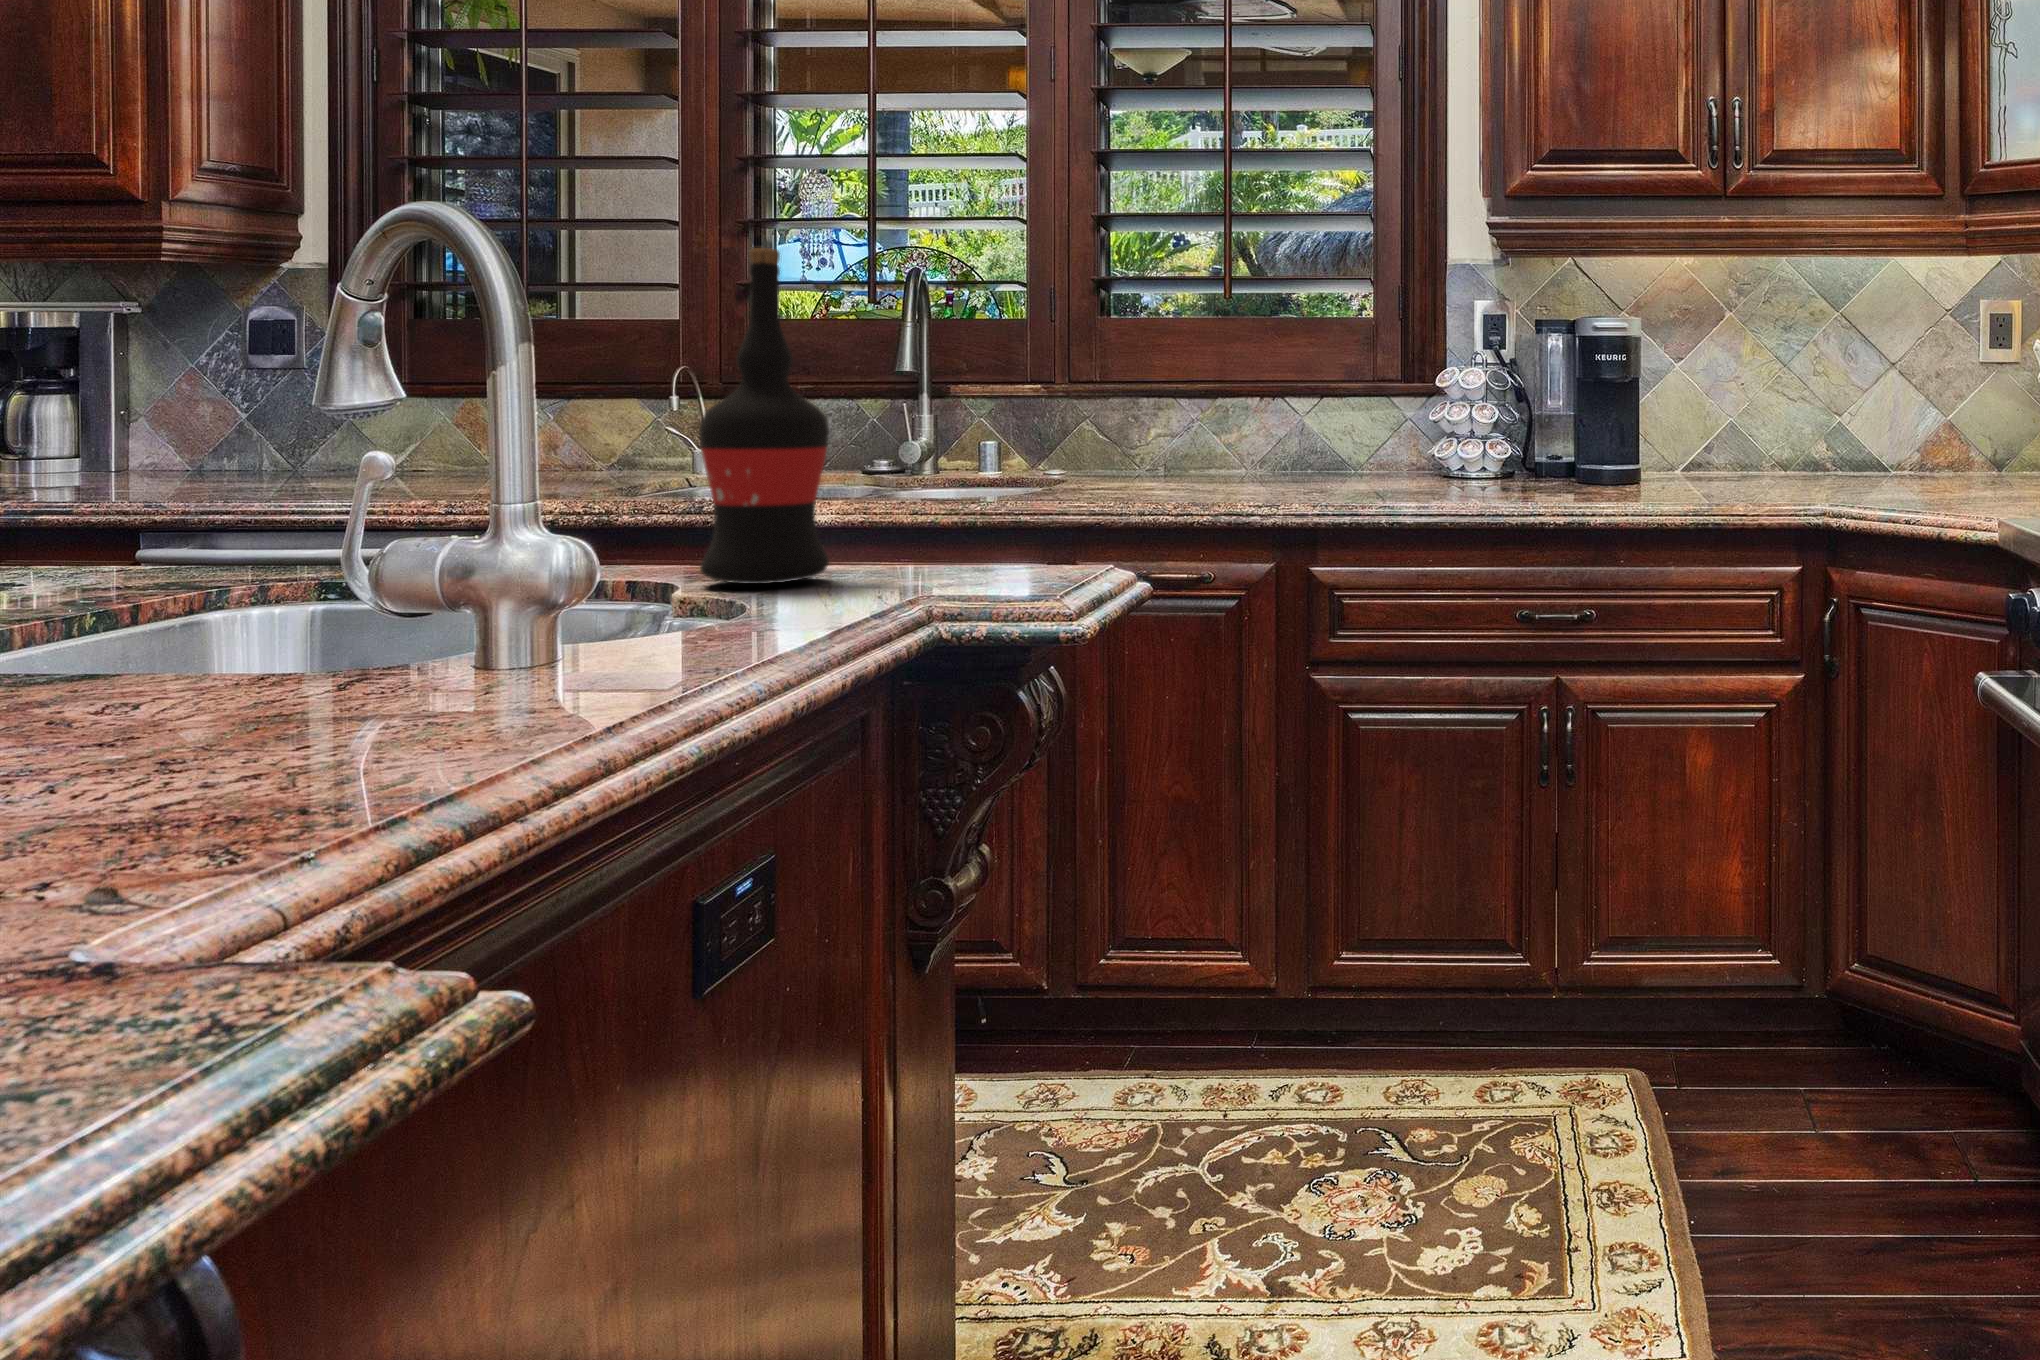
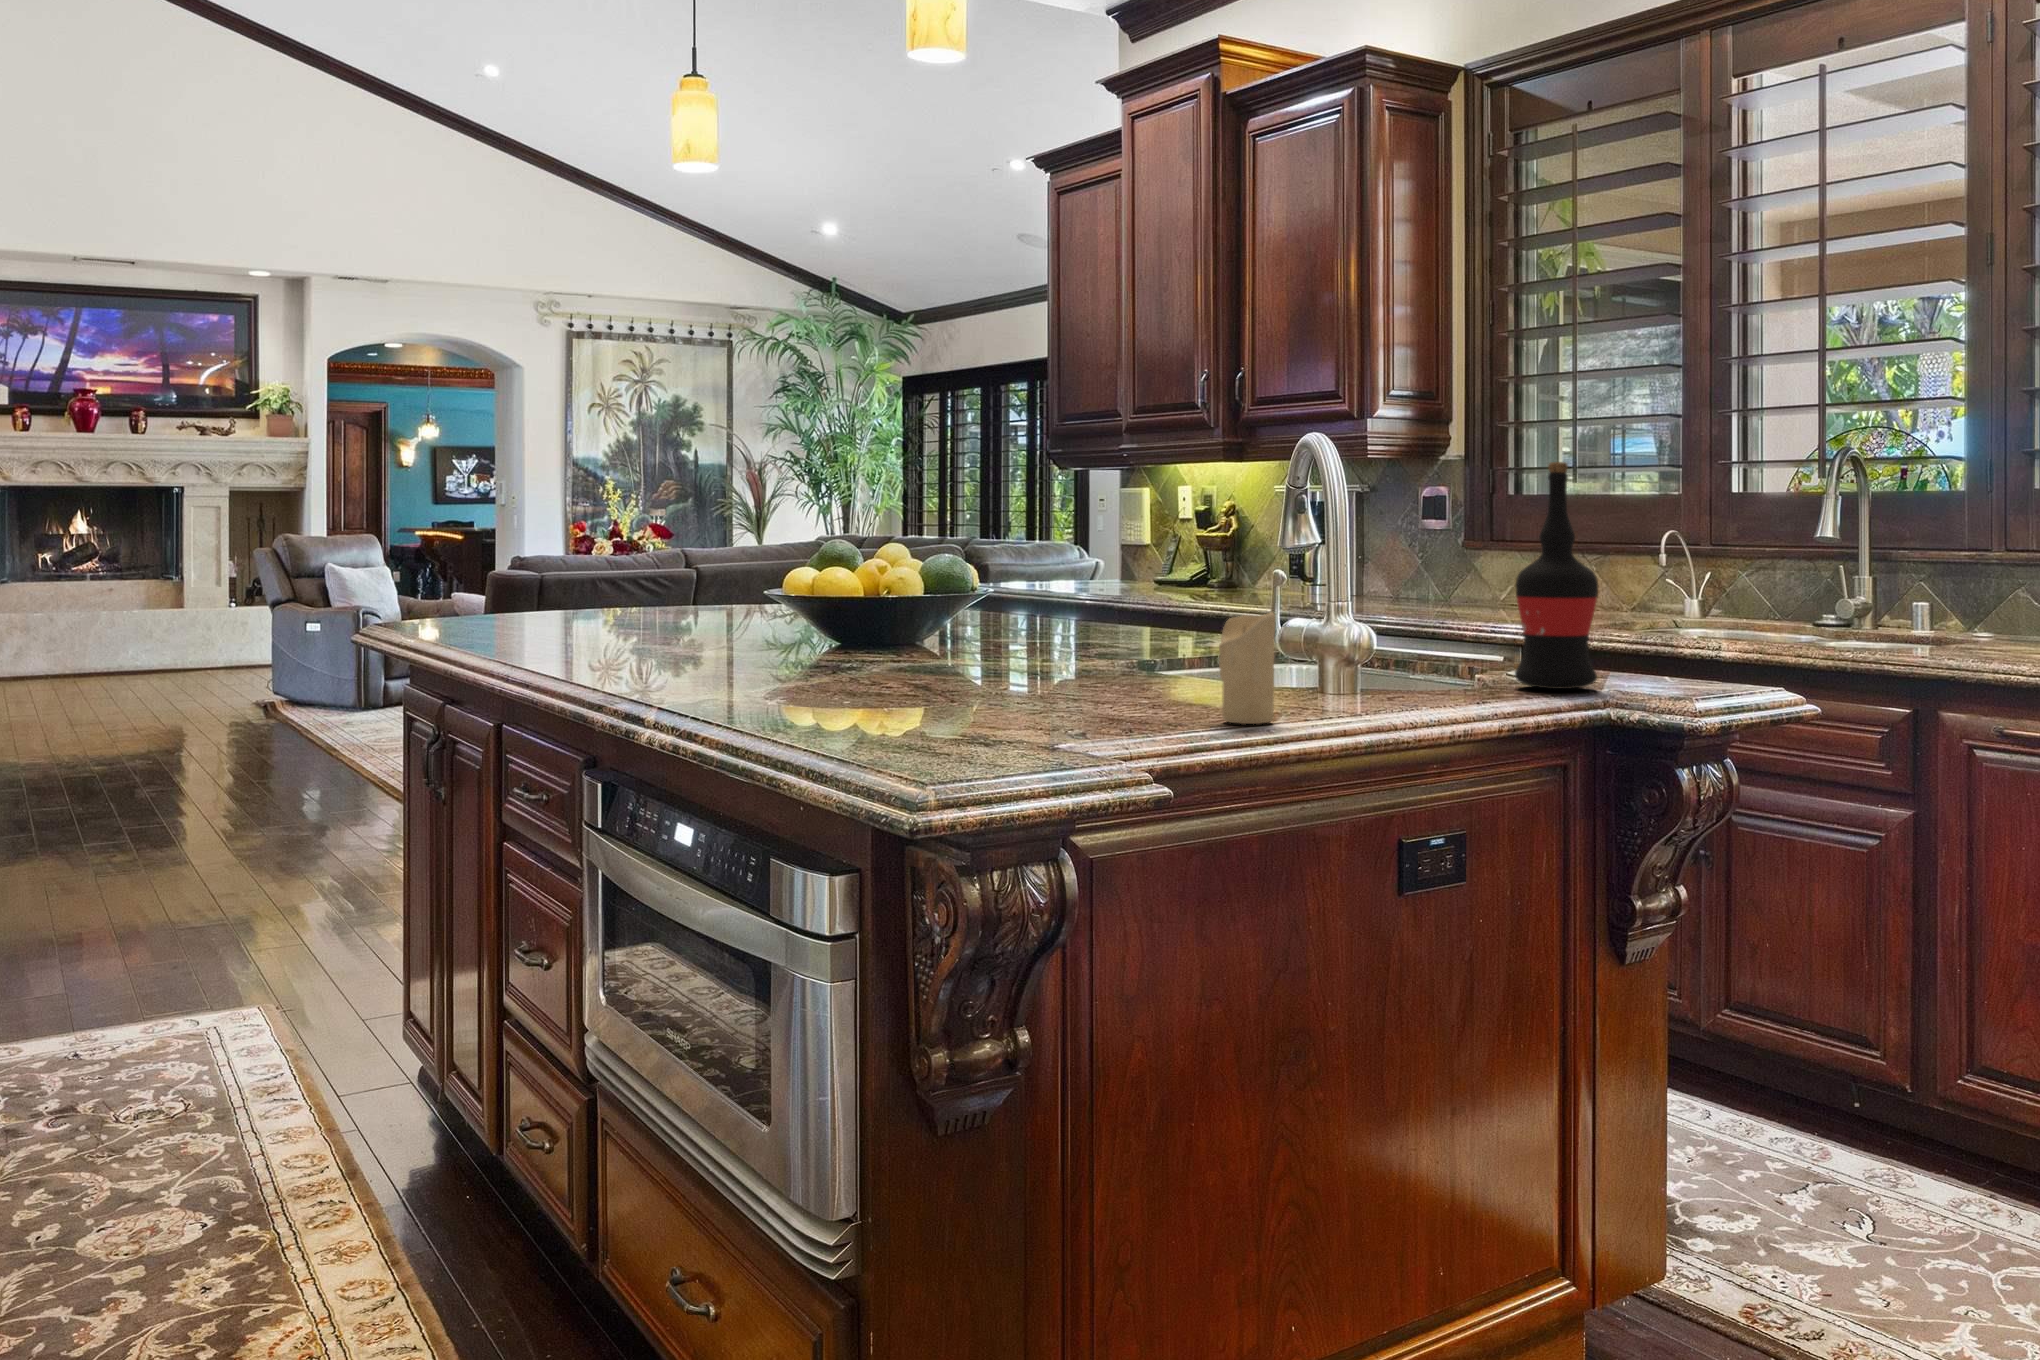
candle: none [246,493,388,729] -> present [1219,613,1275,724]

